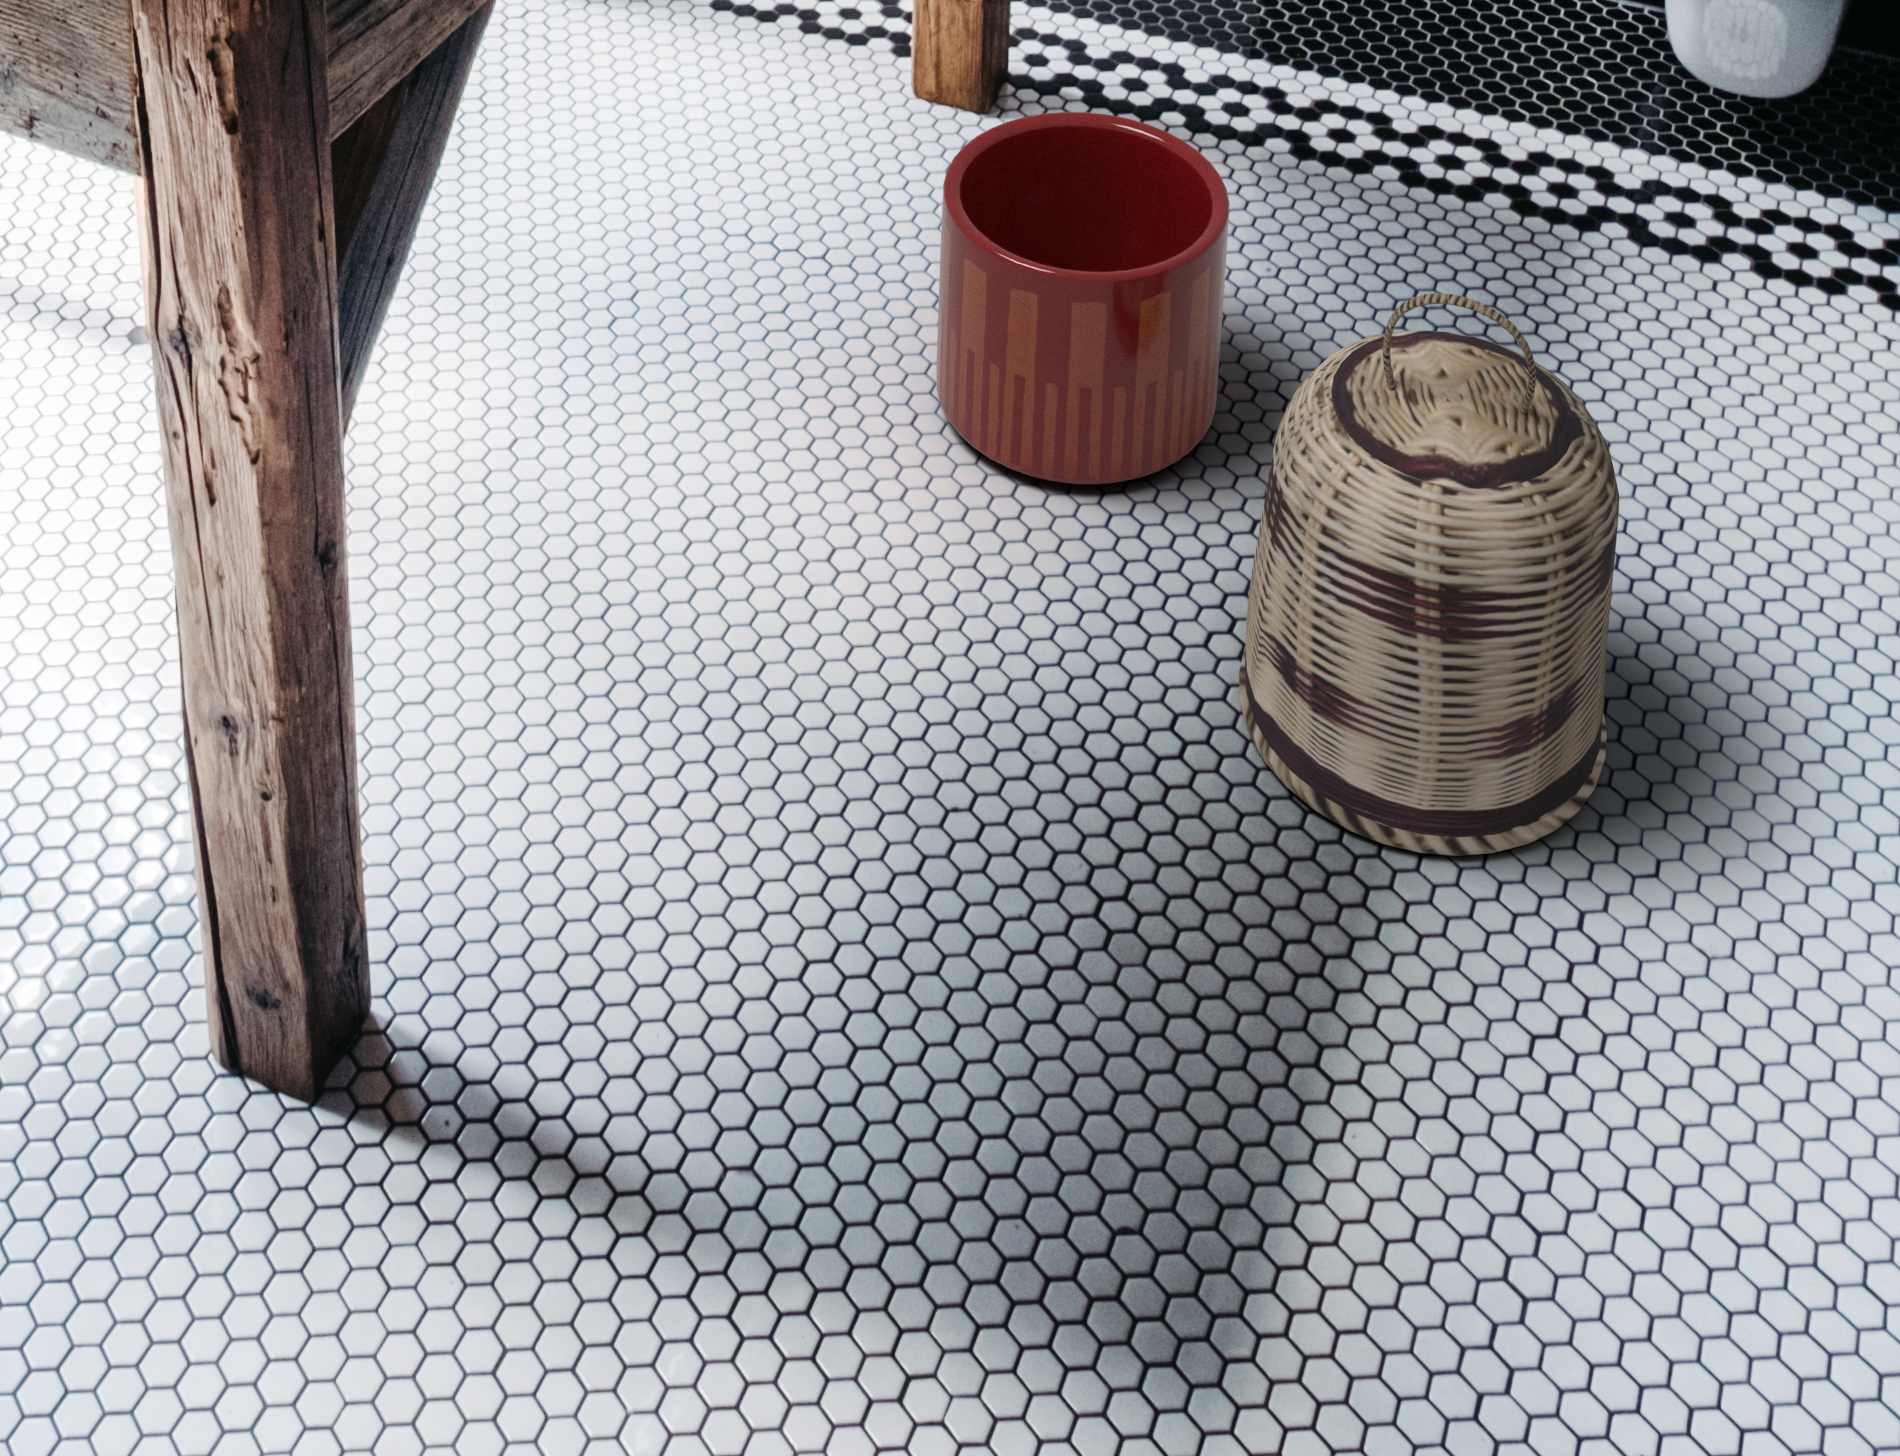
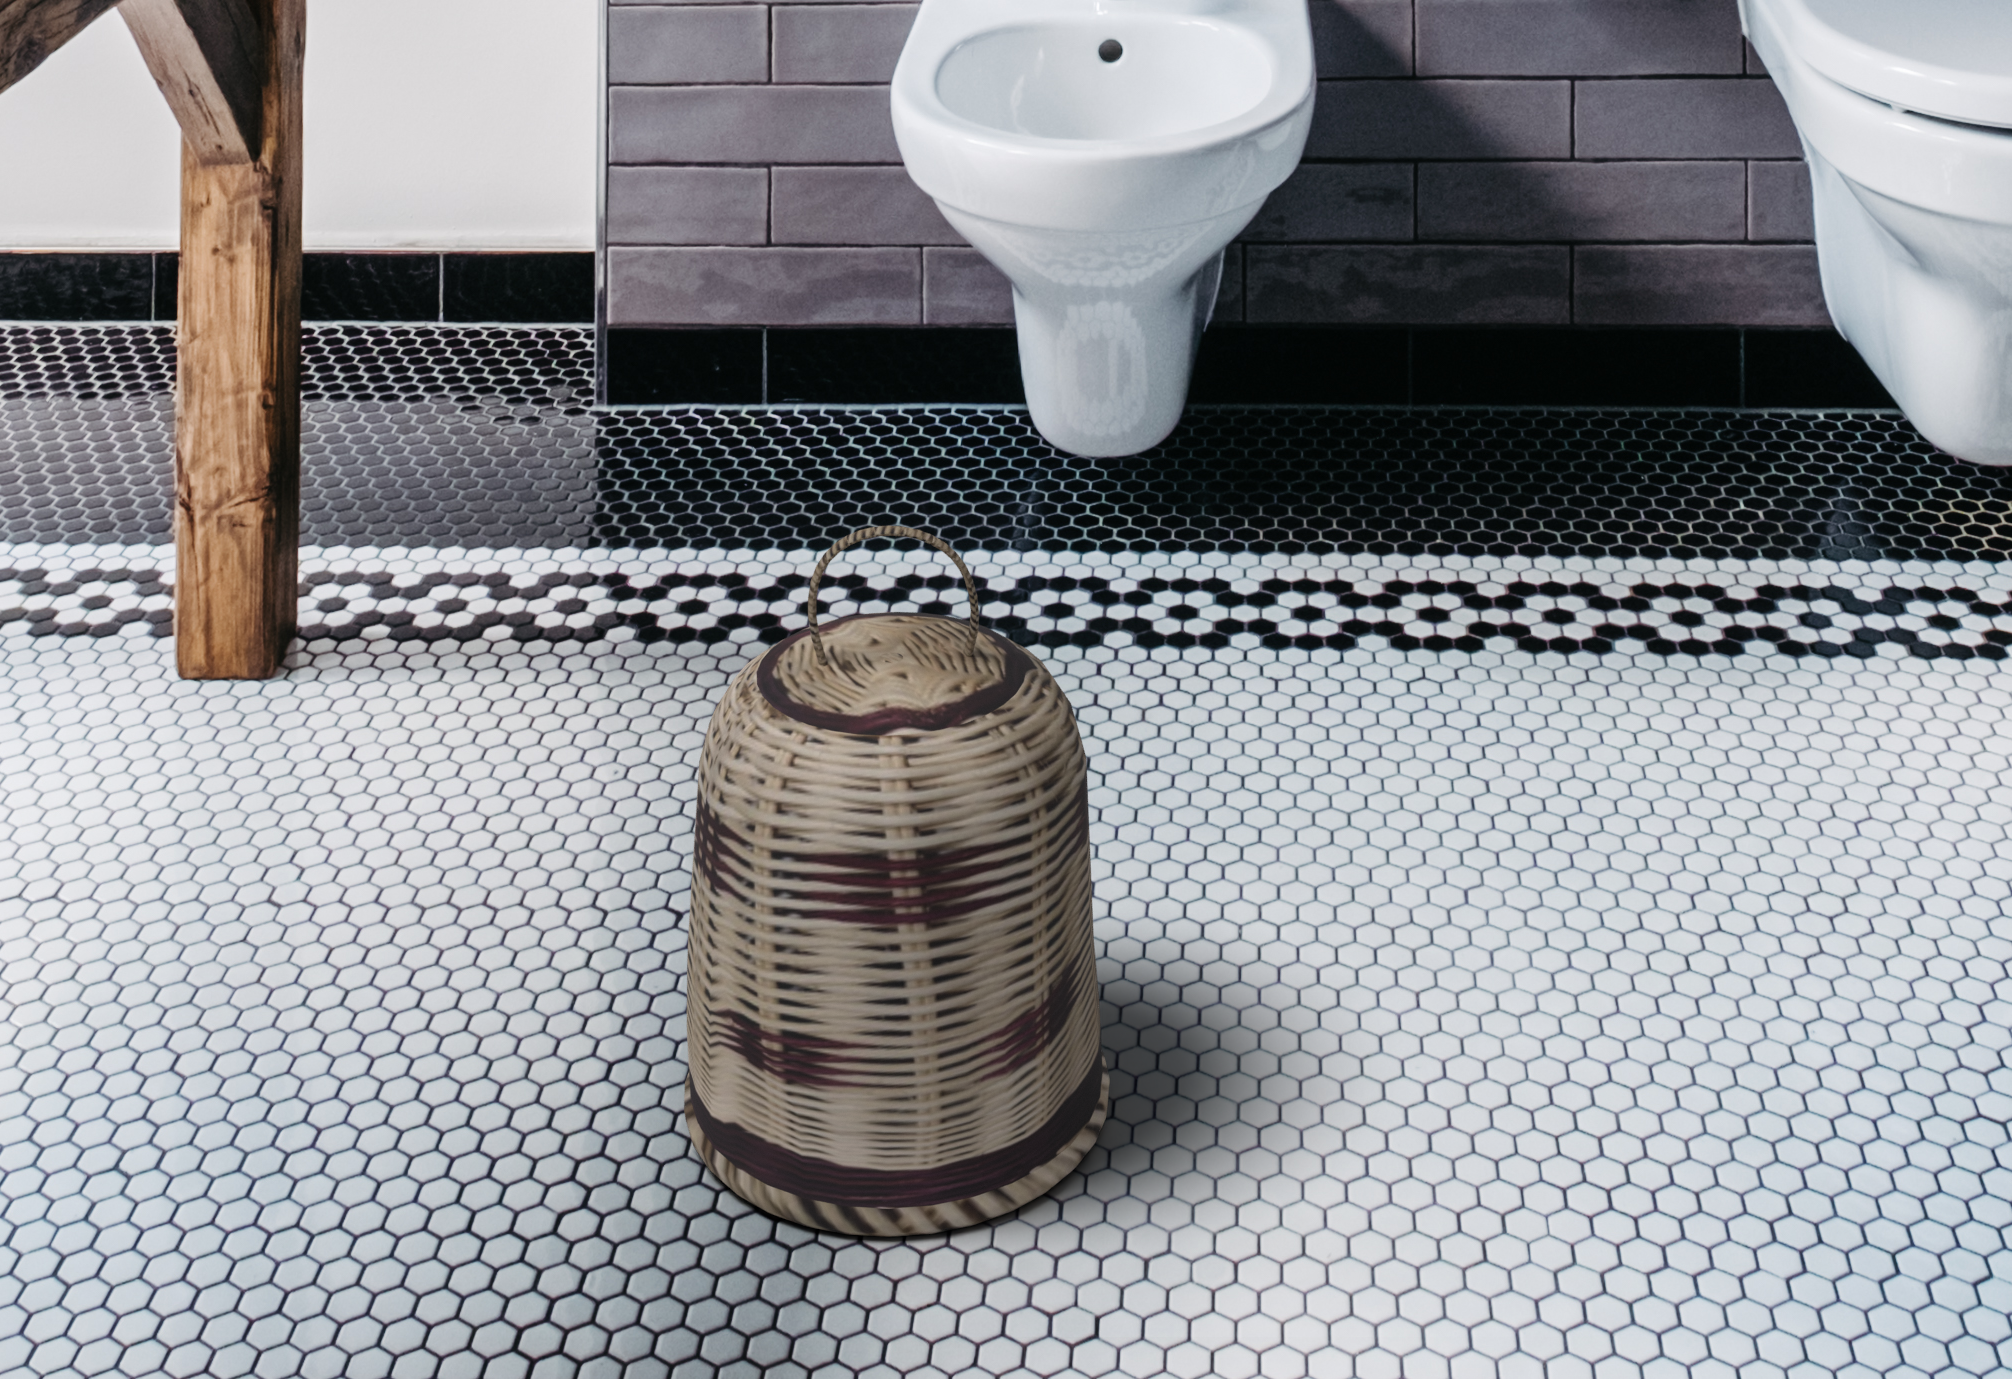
planter: present [936,112,1230,484] -> none [254,547,600,984]

